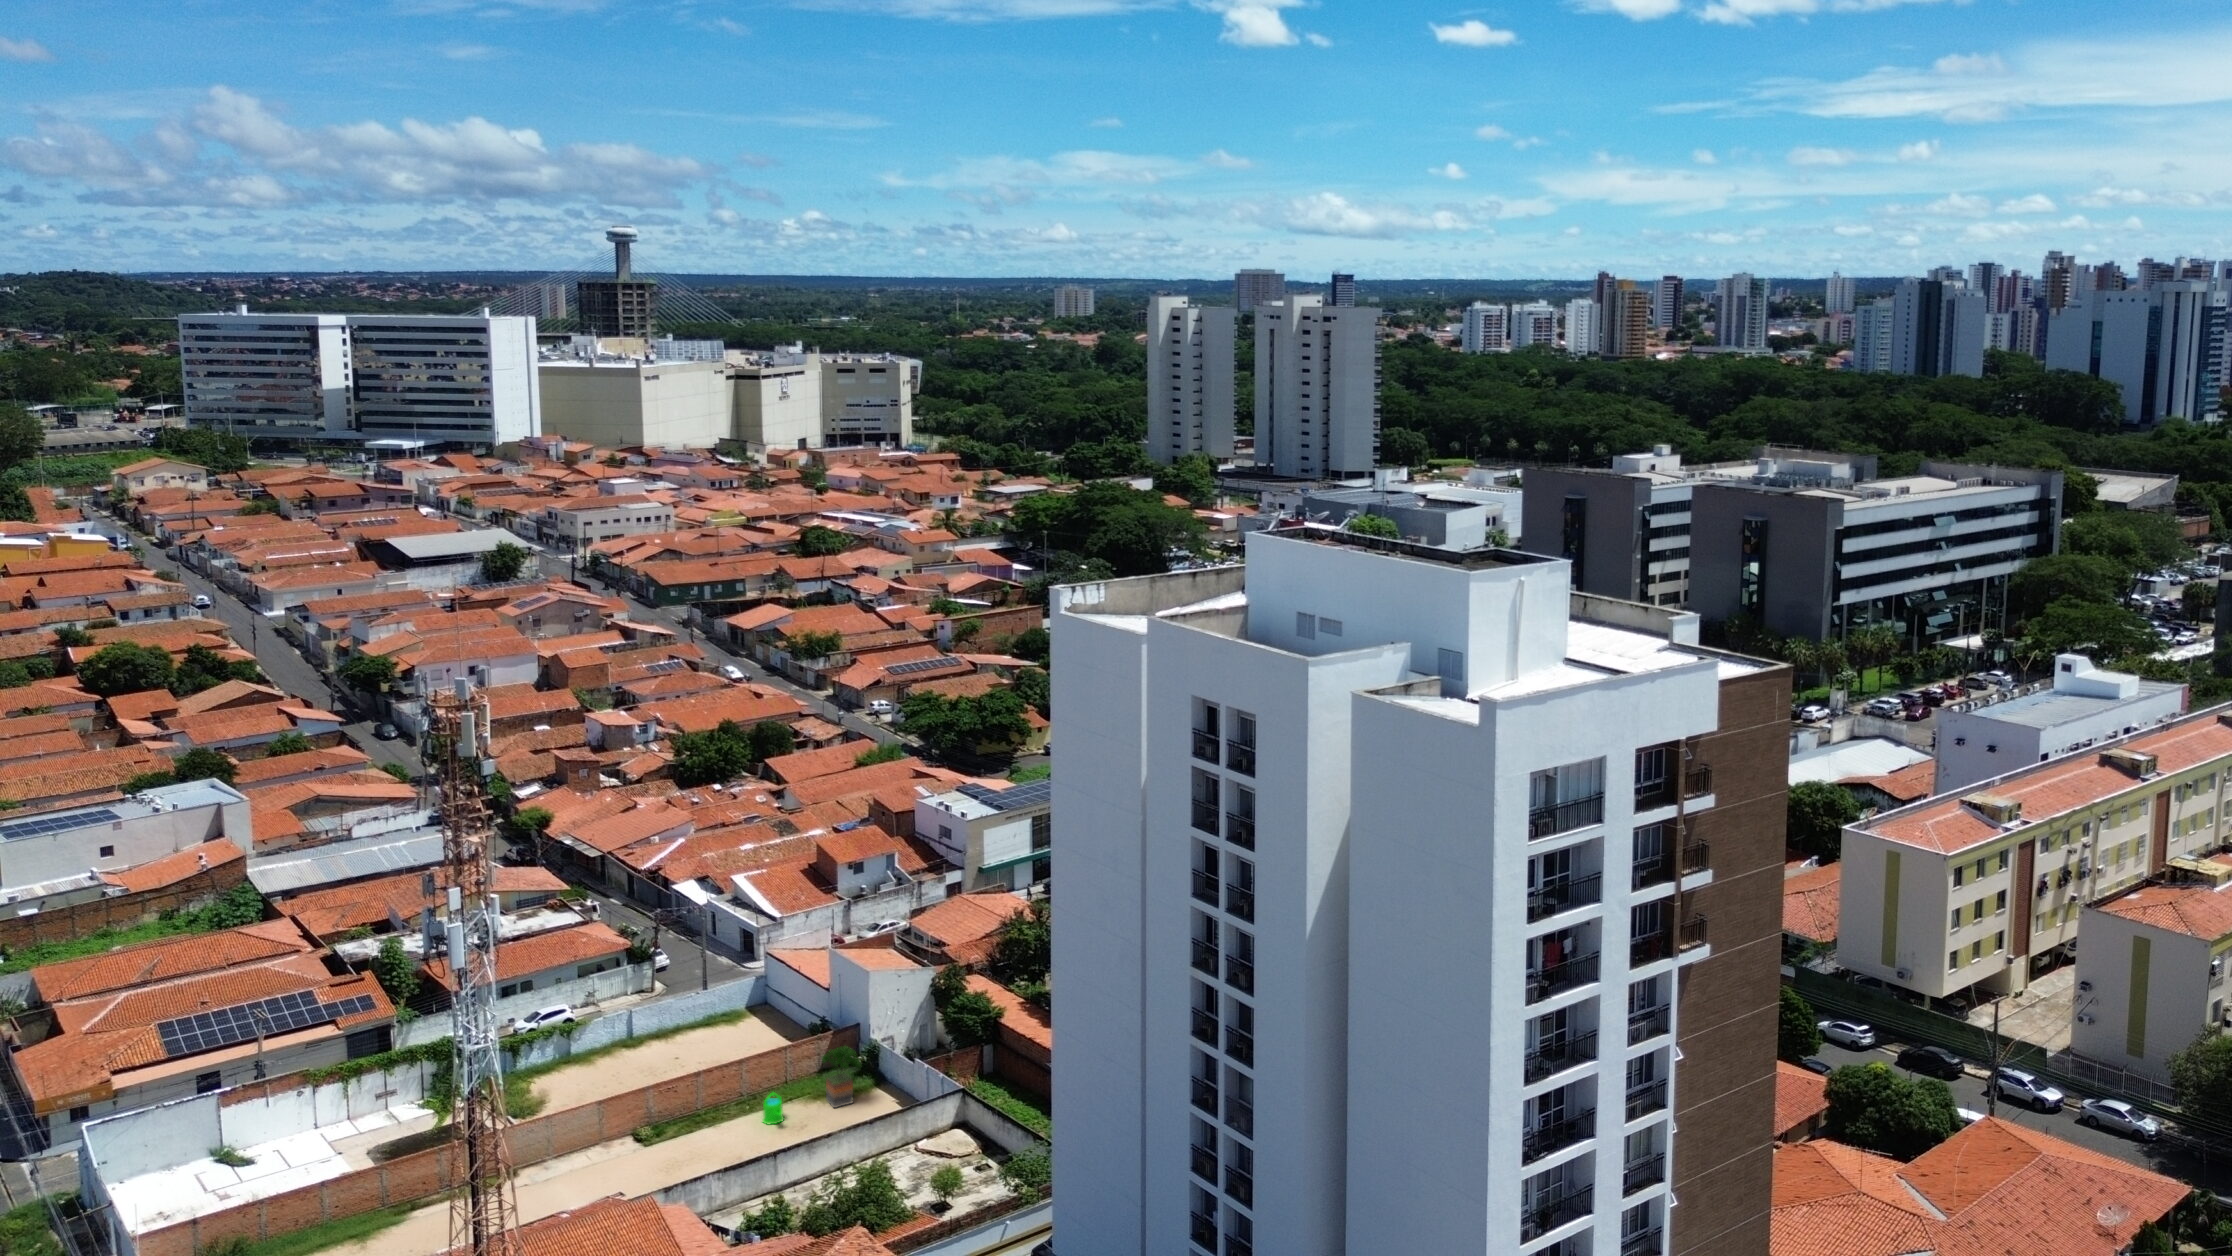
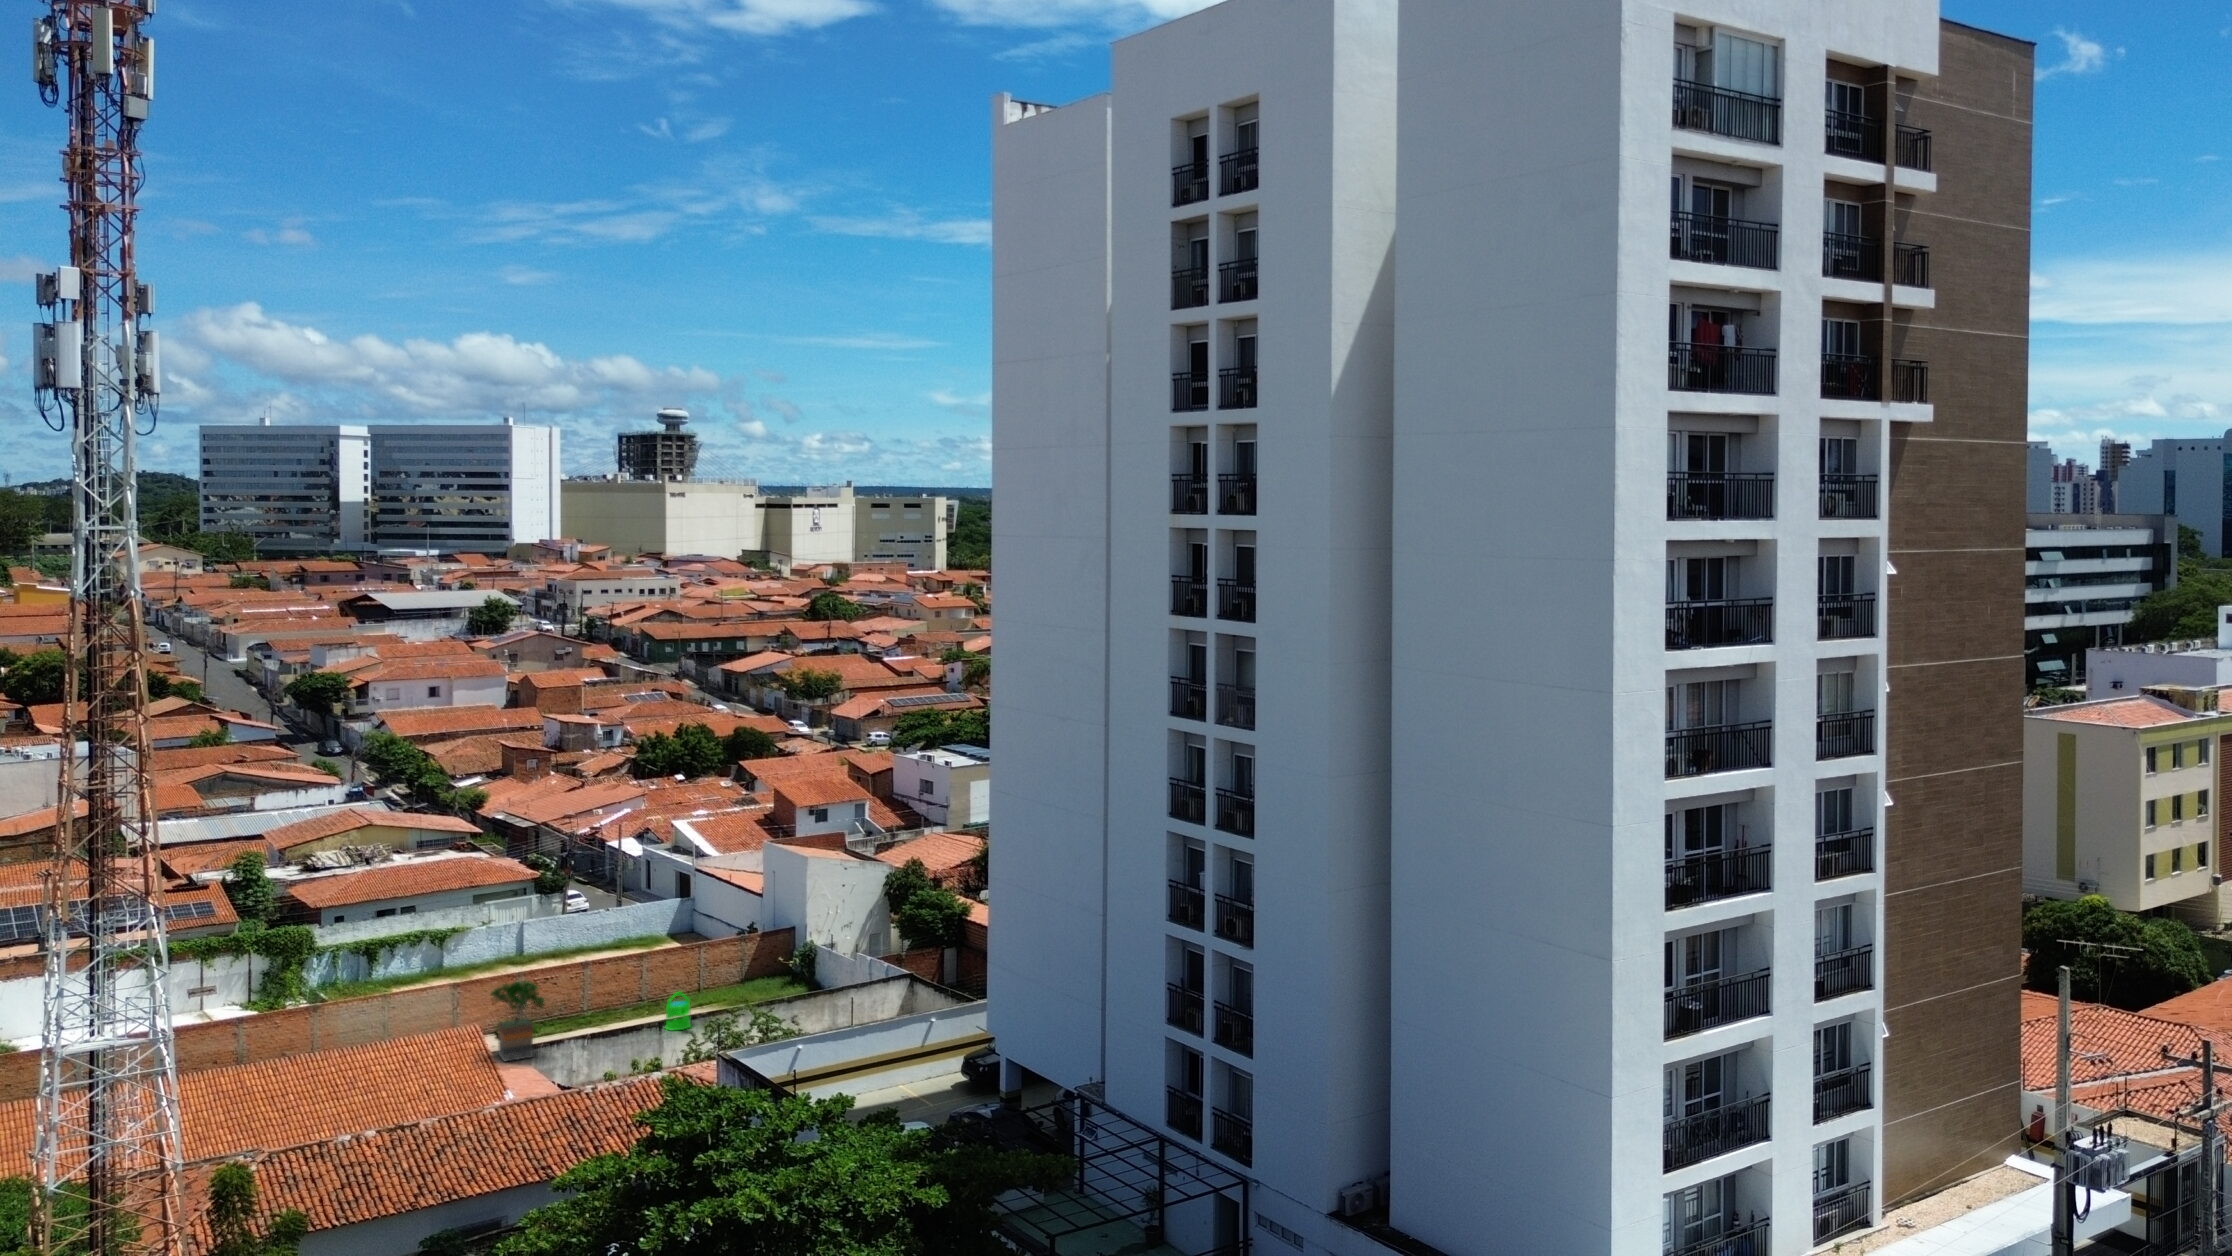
potted tree: present [822,1046,861,1108] -> present [491,981,545,1061]

